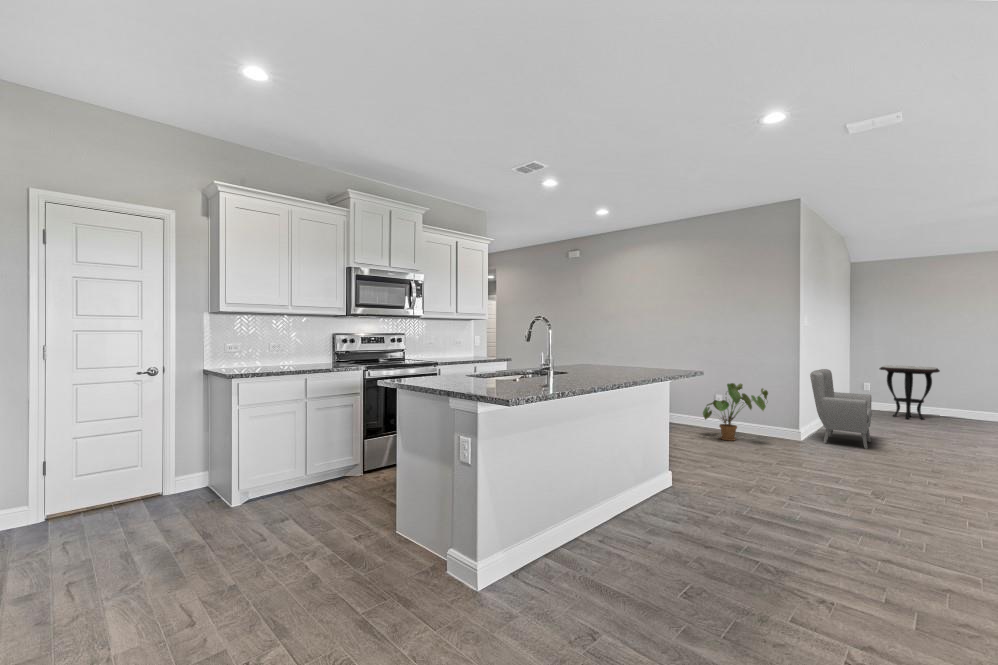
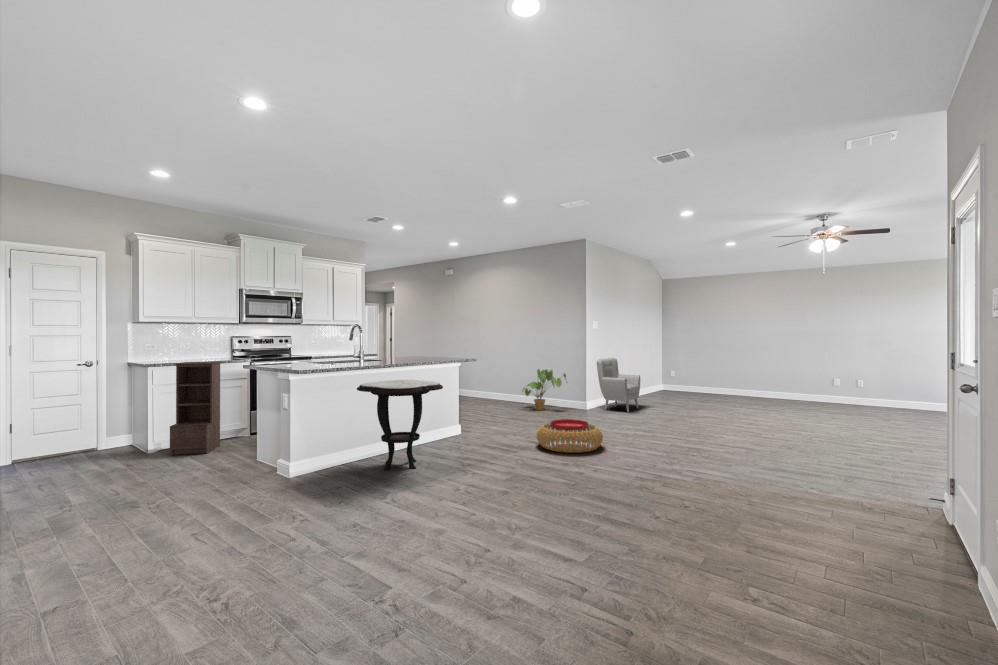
side table: present [879,365,940,419] -> present [357,380,443,470]
bookshelf: none [264,371,330,513] -> present [170,362,220,455]
pouf: none [818,474,955,541] -> present [537,419,603,453]

